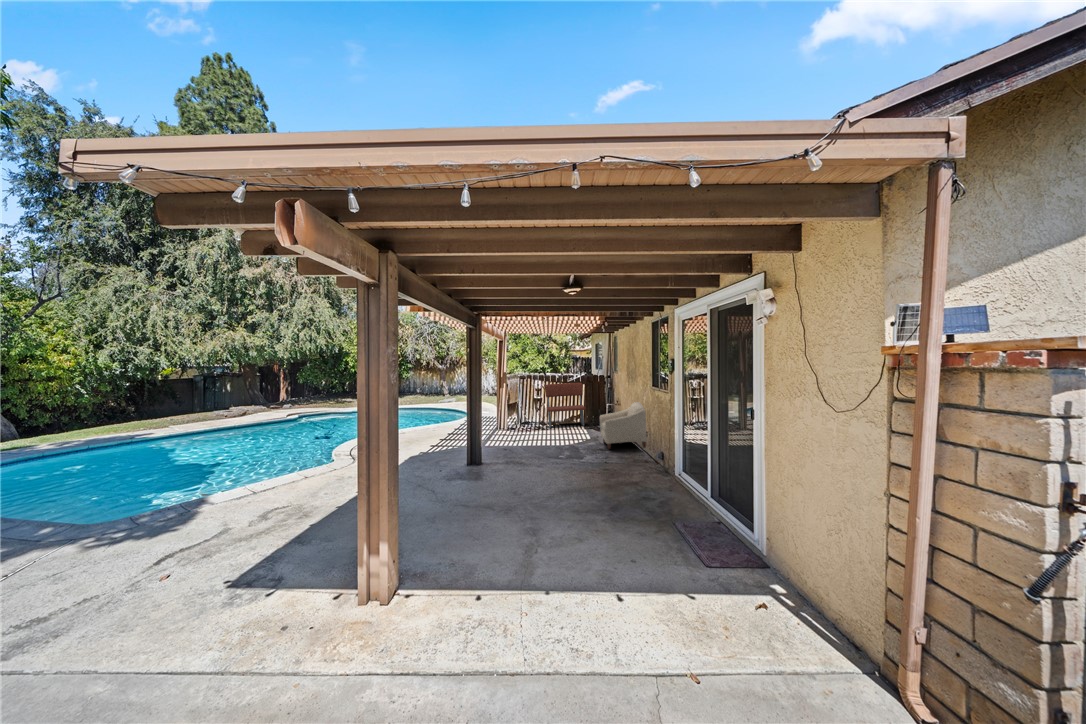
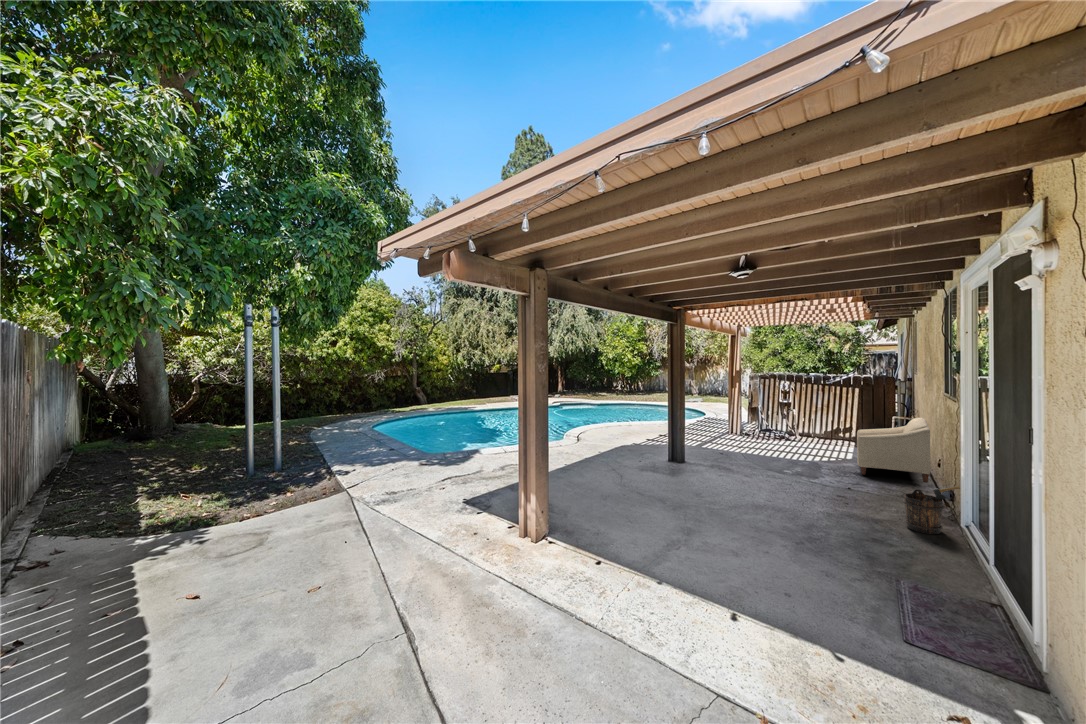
bench: present [545,383,586,428] -> none [794,387,851,444]
bucket: none [655,449,684,486] -> present [903,486,959,534]

